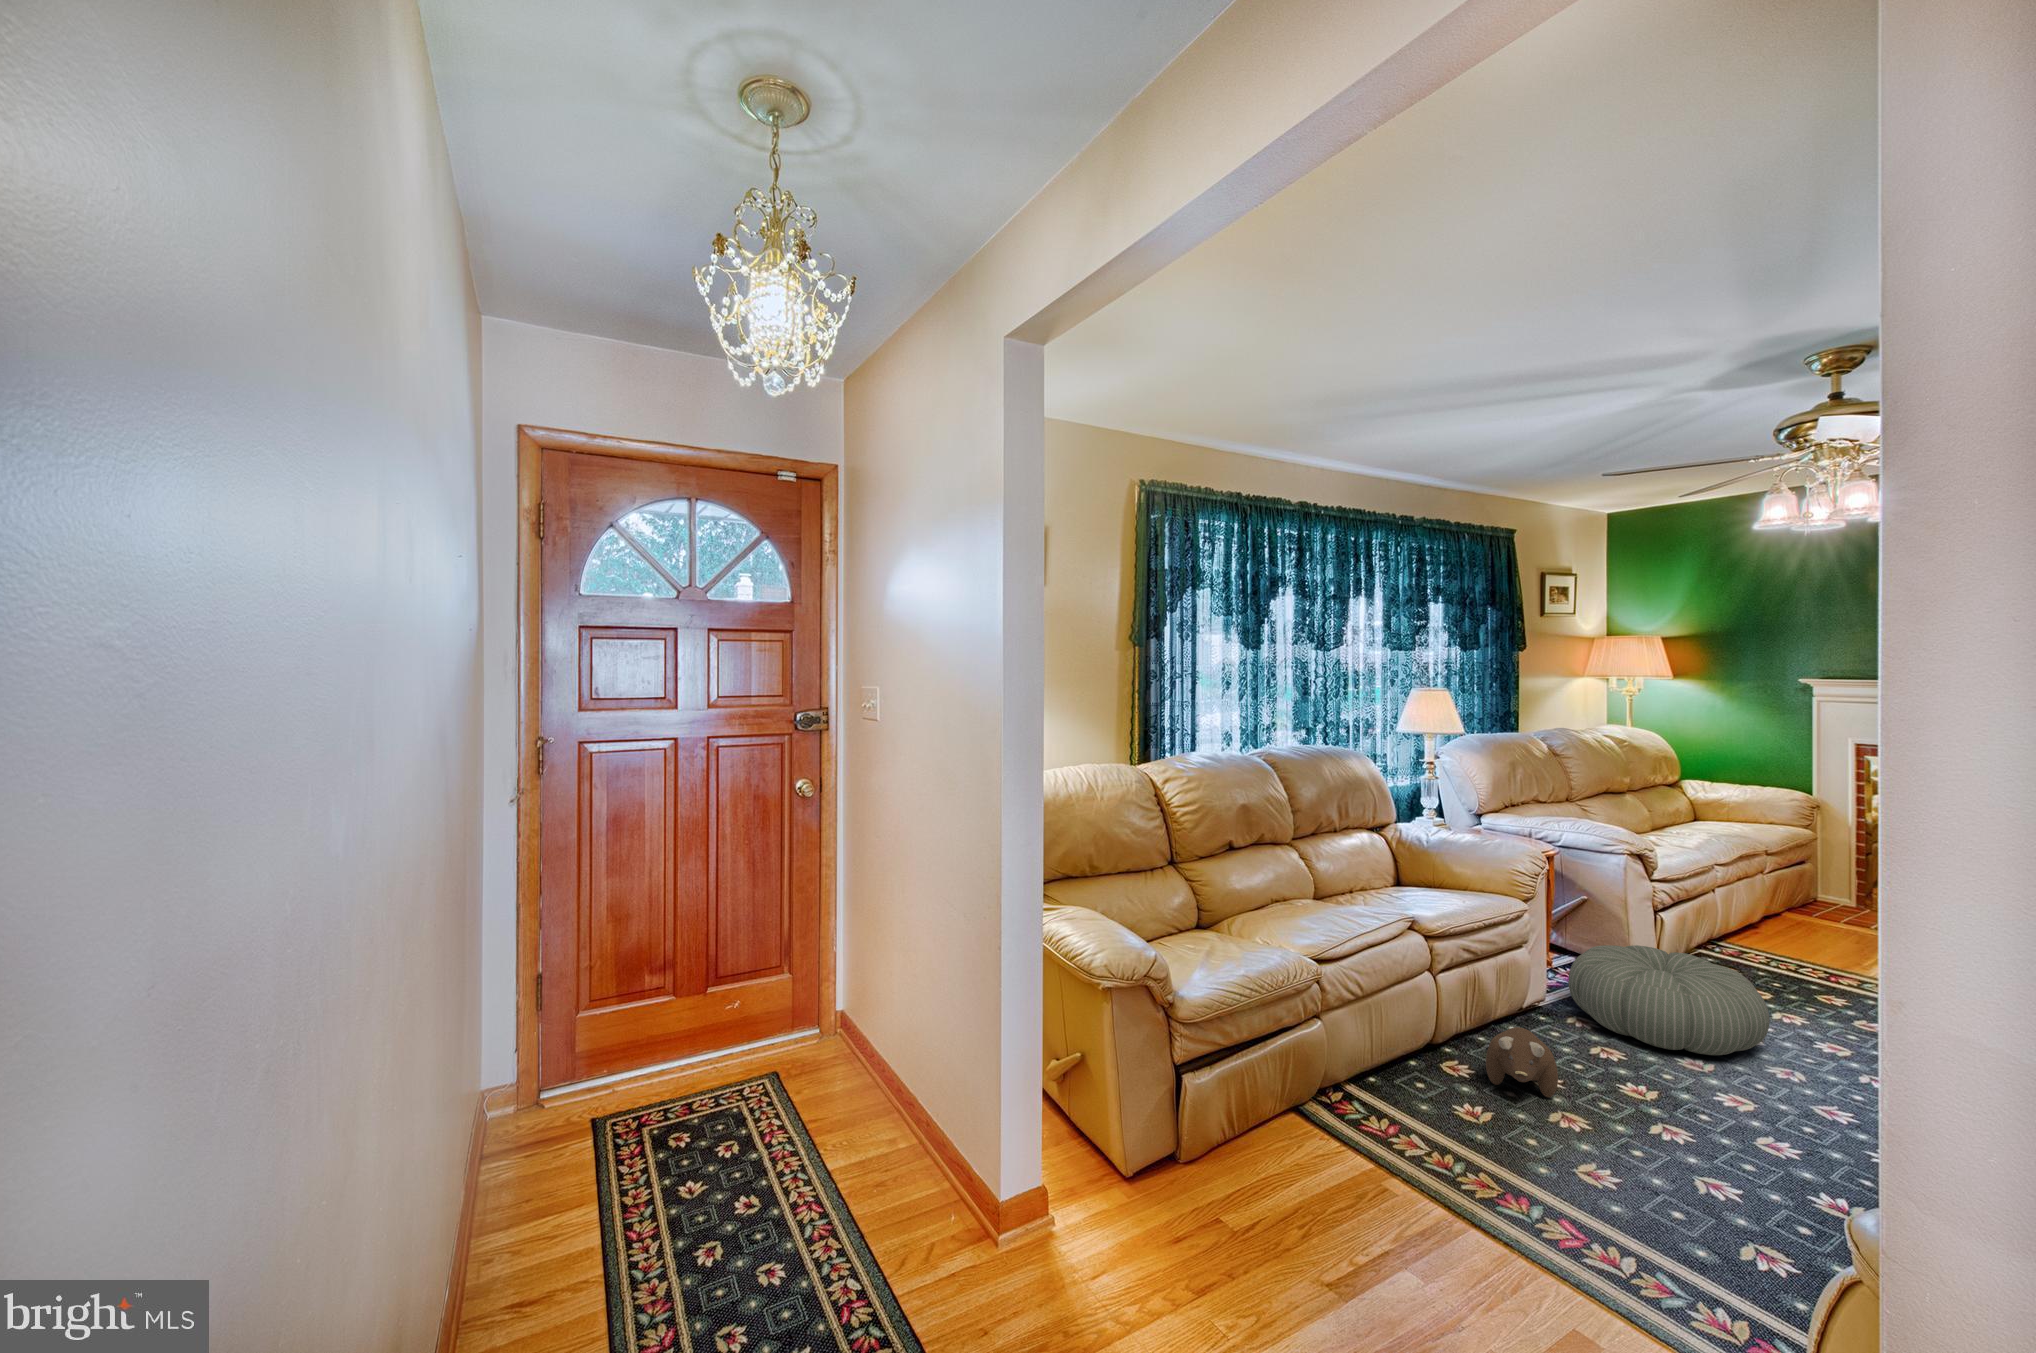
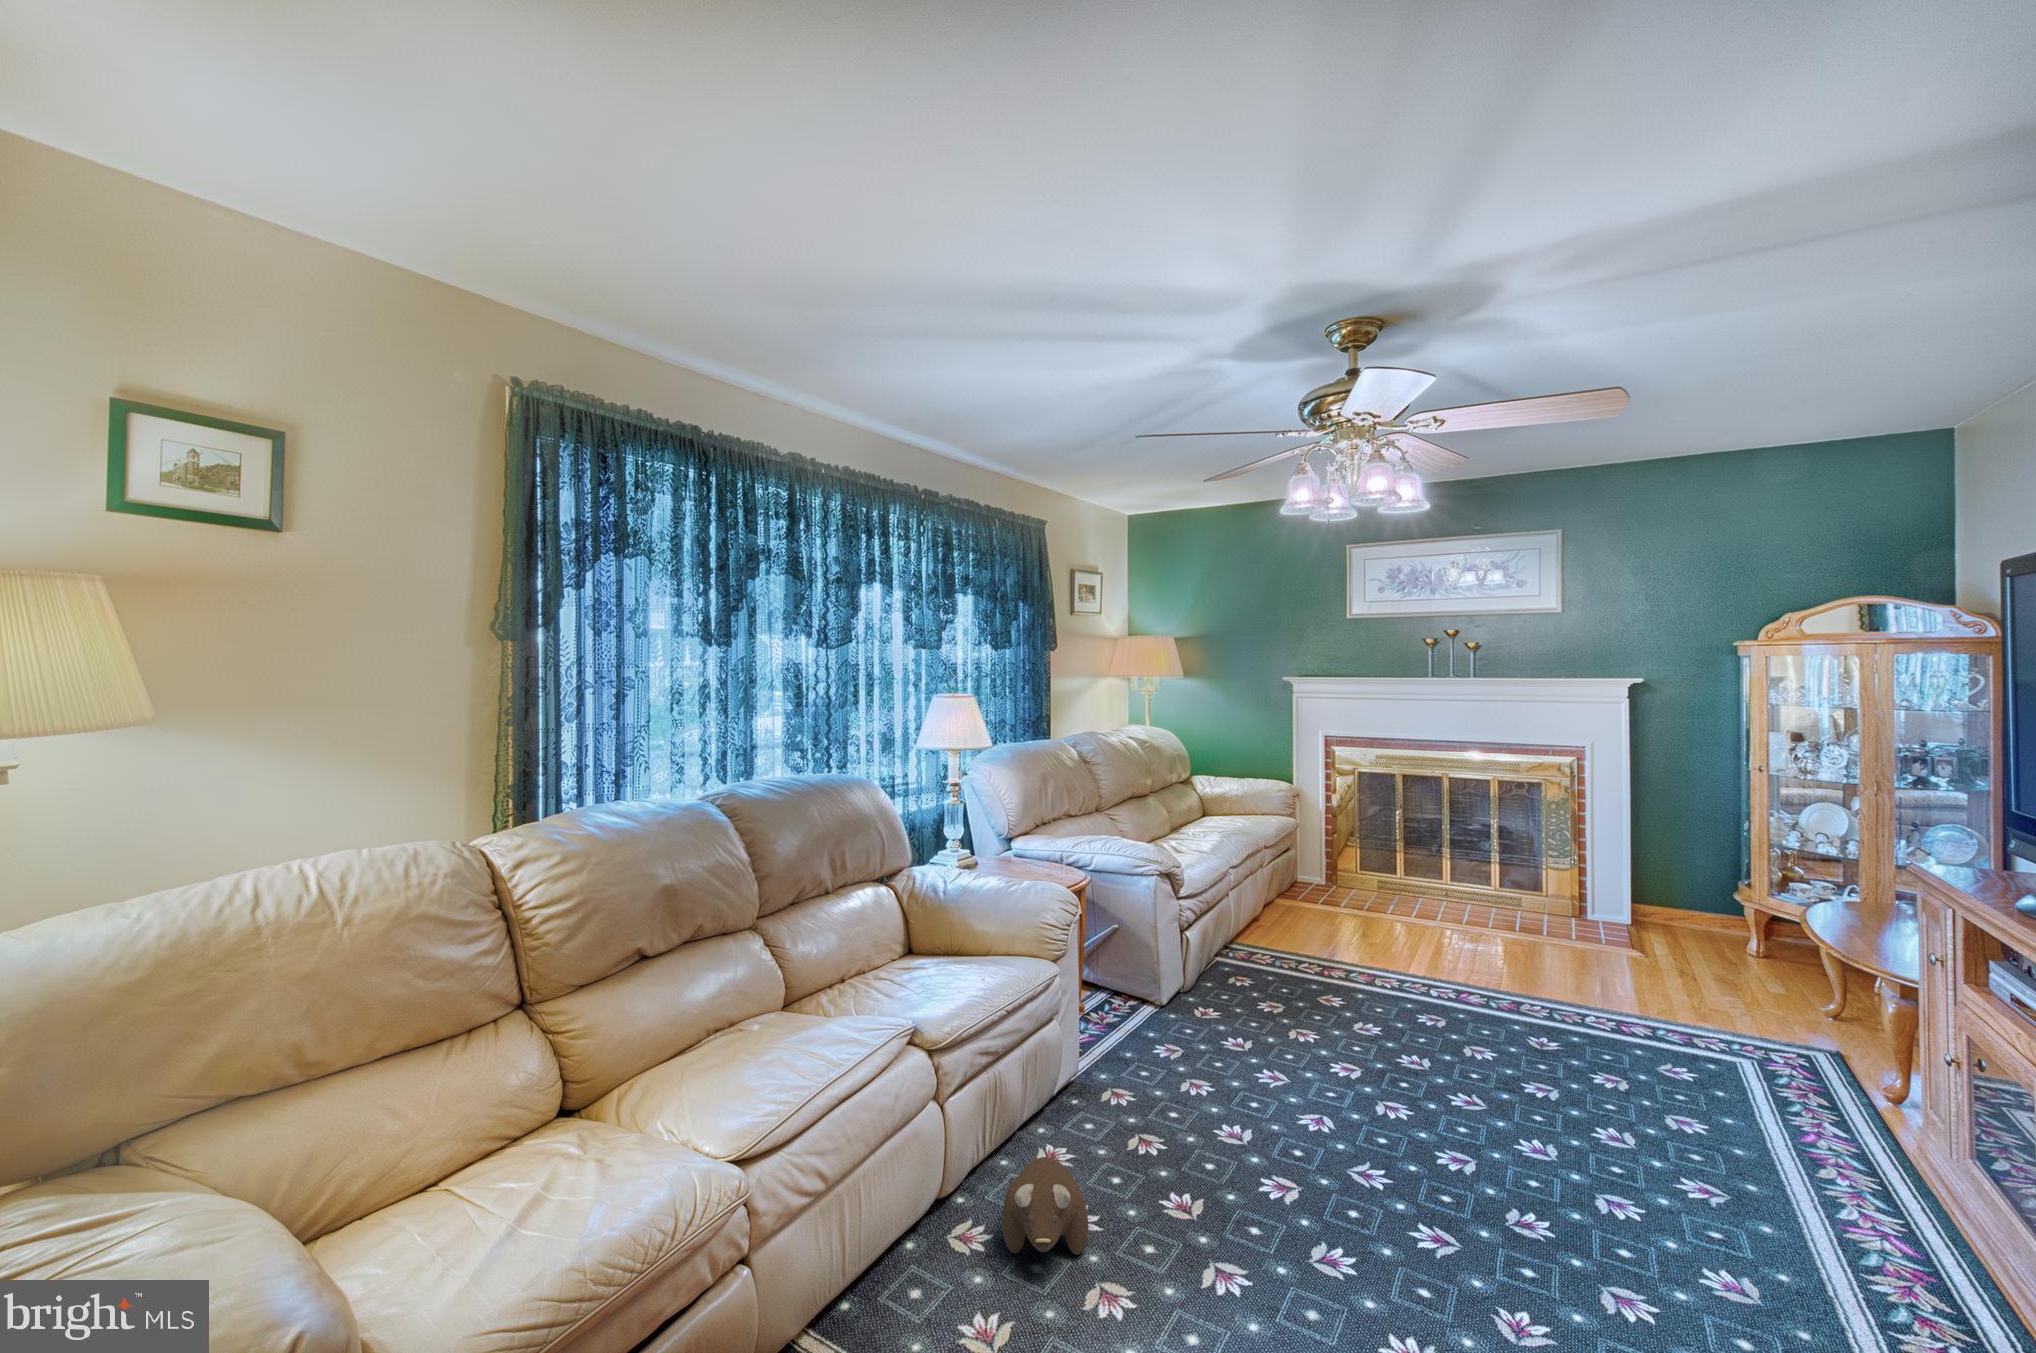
pouf: present [1568,945,1770,1055] -> none [1101,985,1290,1118]

